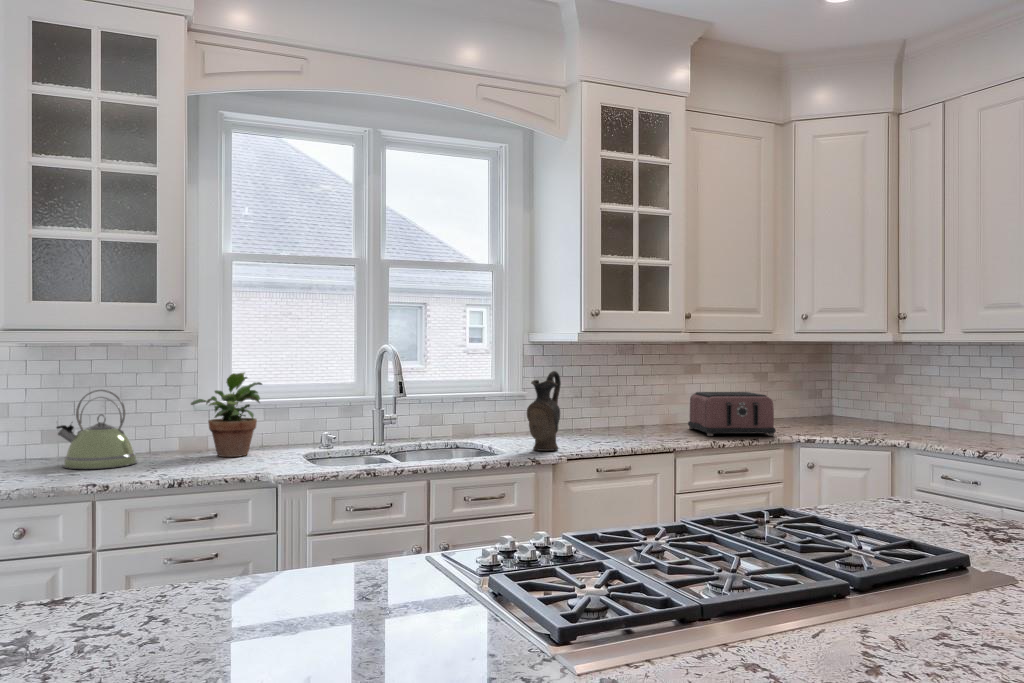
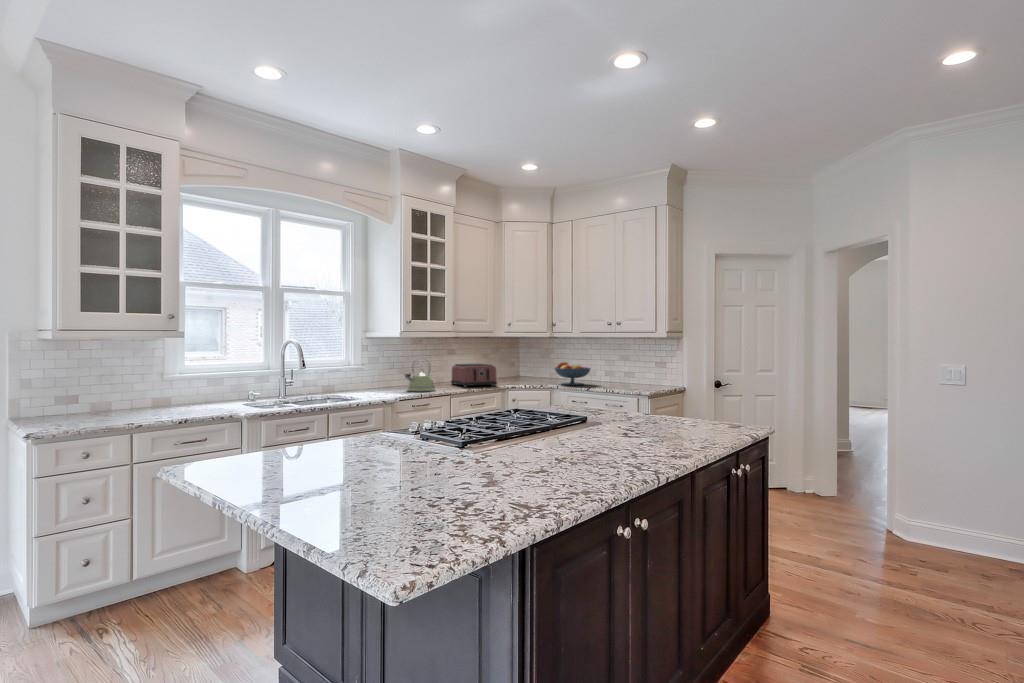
ceramic pitcher: present [527,371,561,451] -> none [376,353,394,397]
potted plant: present [191,373,262,457] -> none [171,356,217,408]
kettle: present [56,390,137,469] -> present [405,362,435,392]
fruit bowl: none [901,392,986,442] -> present [555,362,590,385]

